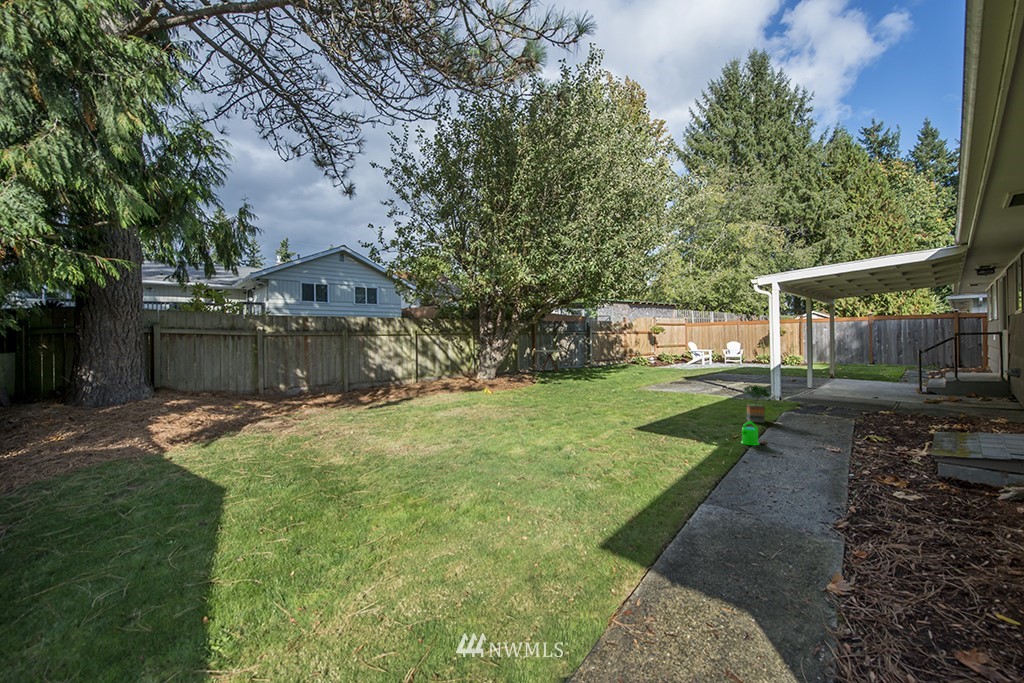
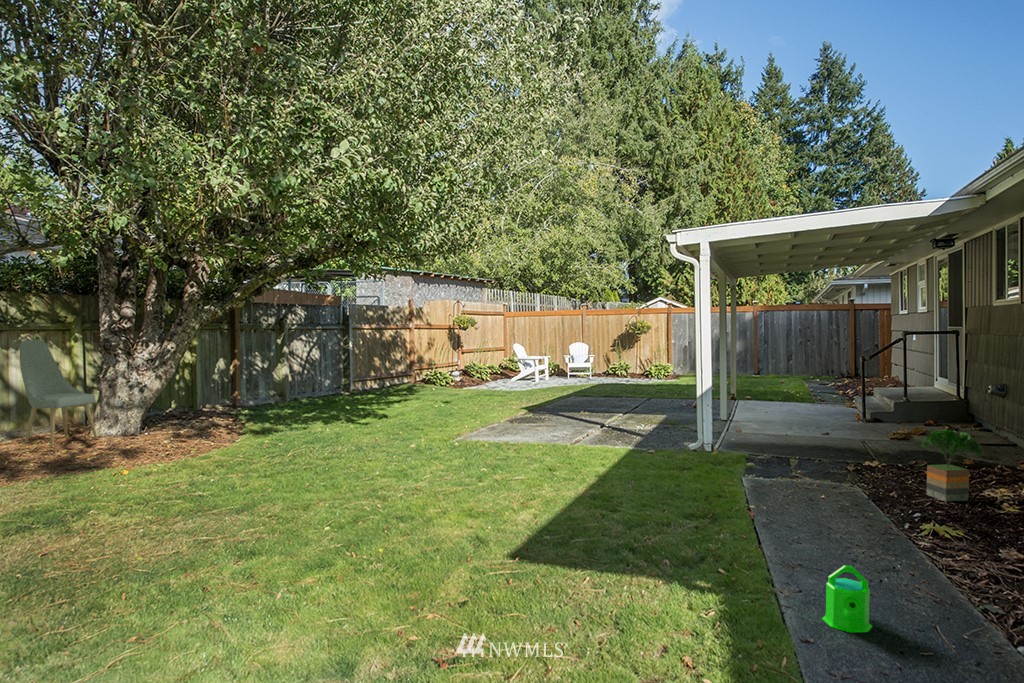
chair: none [452,339,480,382] -> present [19,340,98,448]
round table: present [535,350,564,372] -> none [237,361,304,409]
potted tree: present [744,385,771,423] -> present [922,430,983,501]

